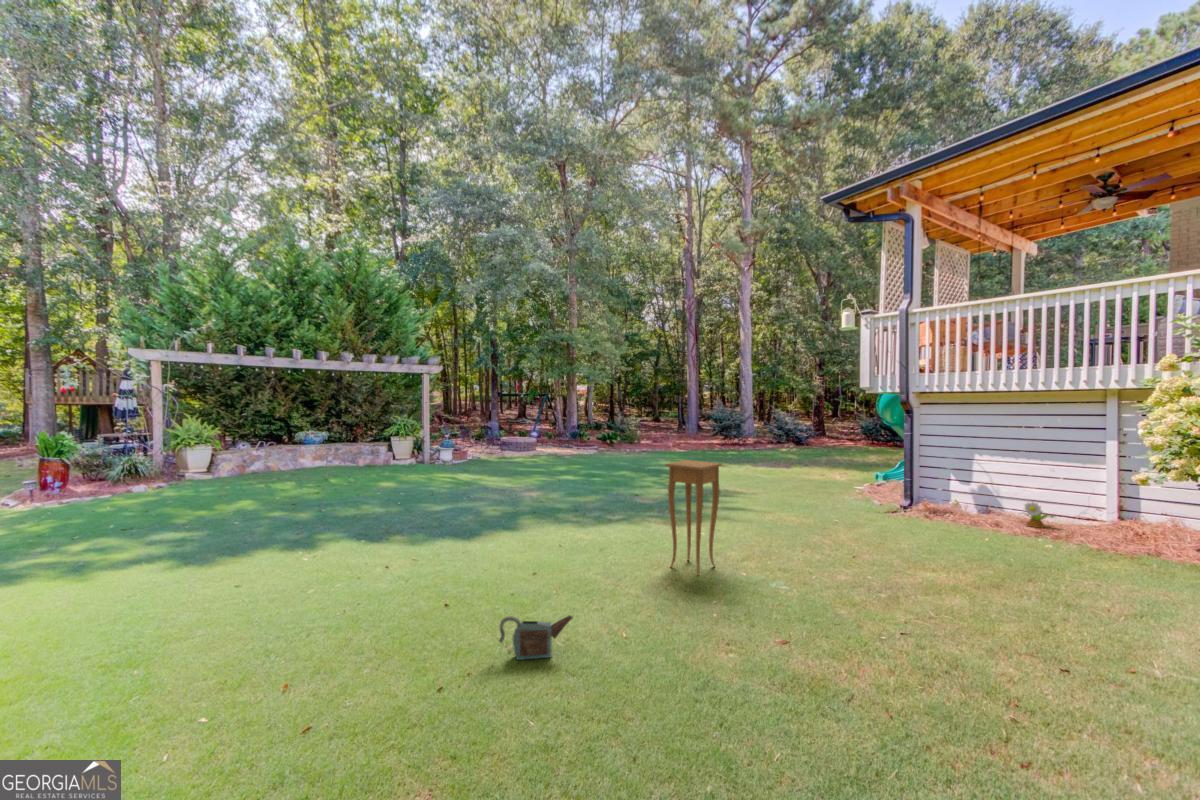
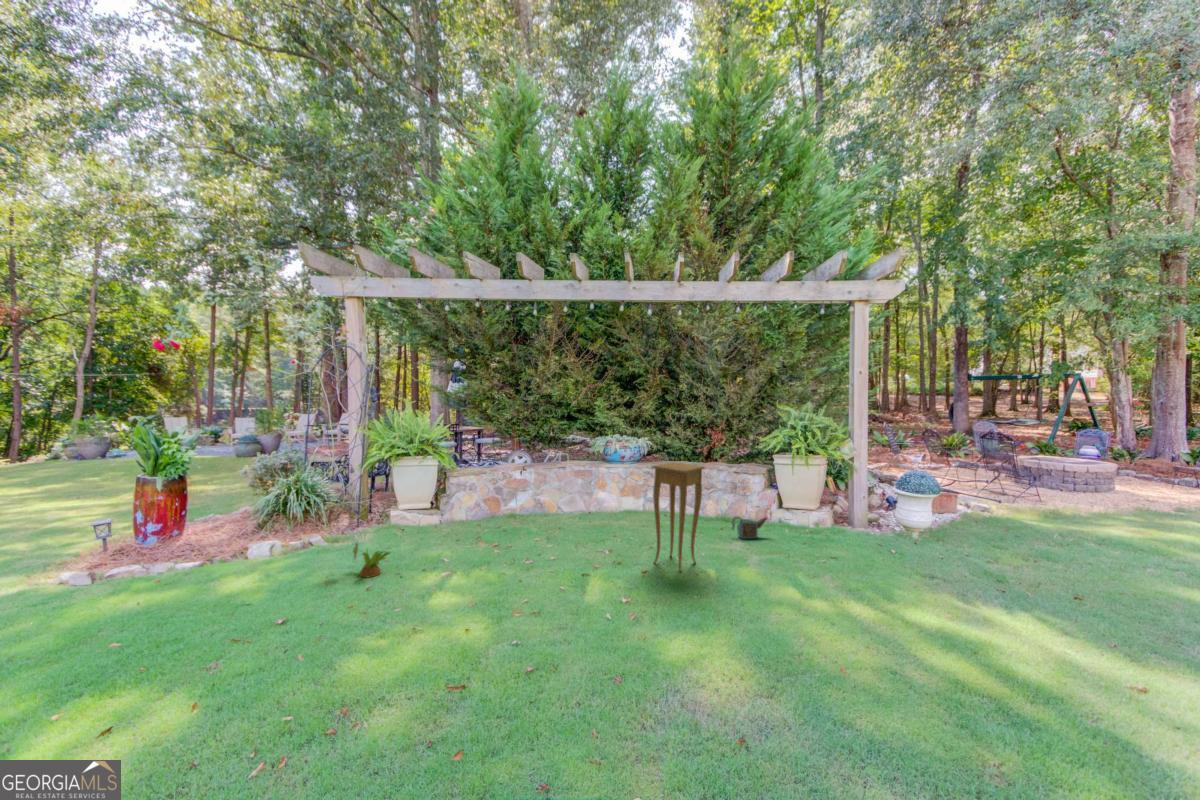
decorative plant: present [1025,502,1055,528] -> present [353,542,390,577]
watering can: present [499,615,573,660] -> present [732,516,767,539]

